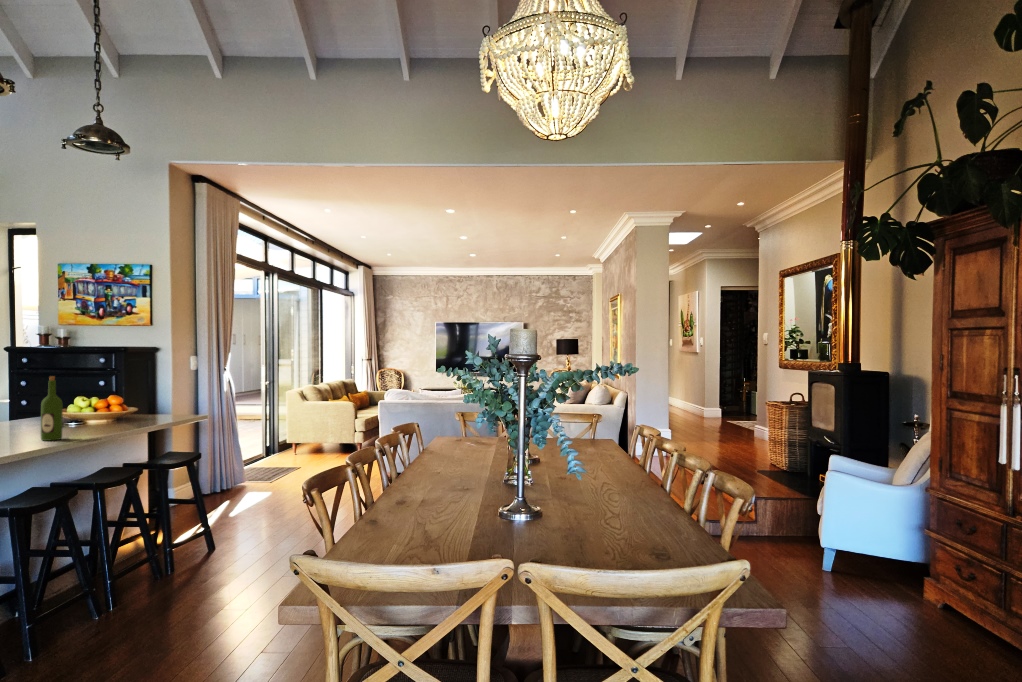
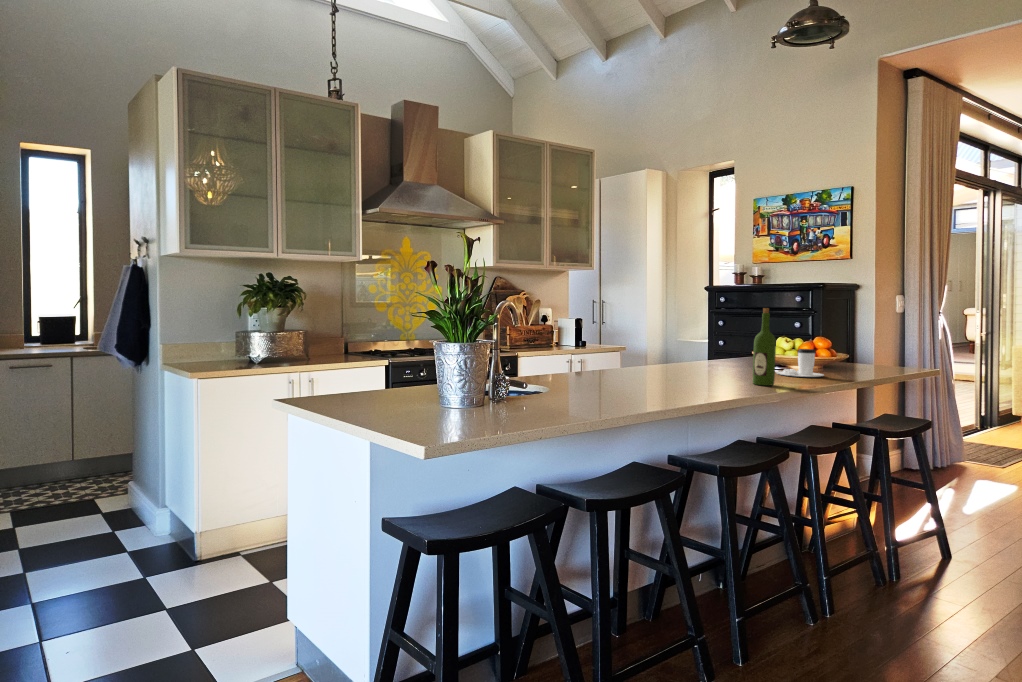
coffee cup: none [70,405,114,429] -> present [776,349,823,377]

